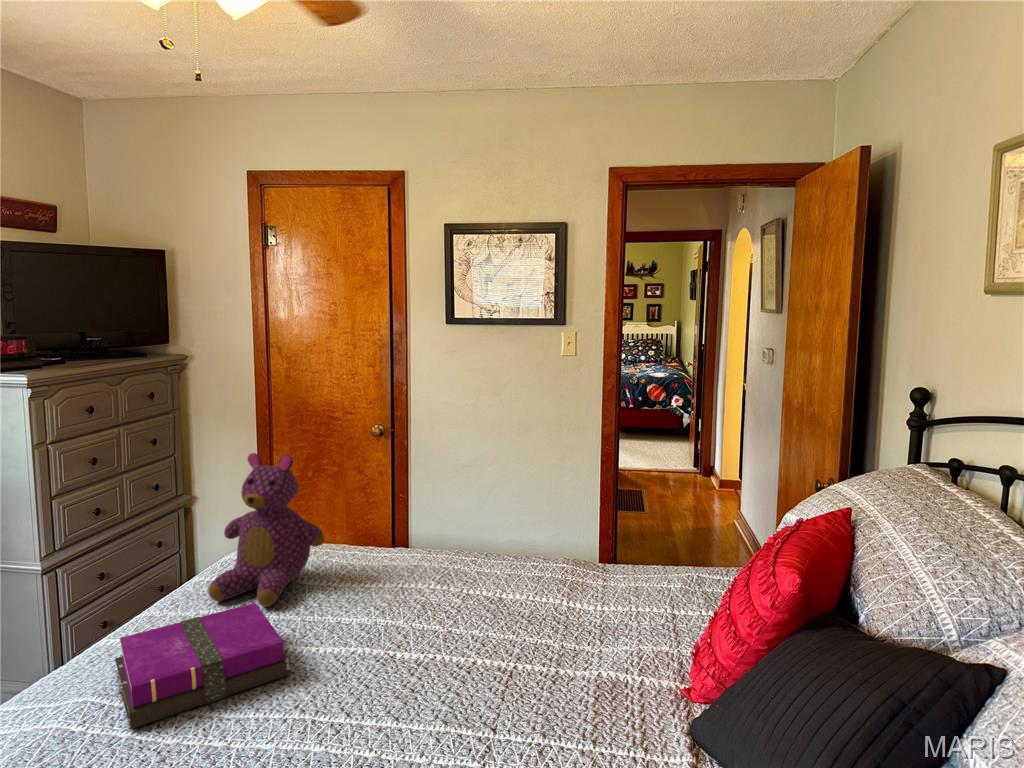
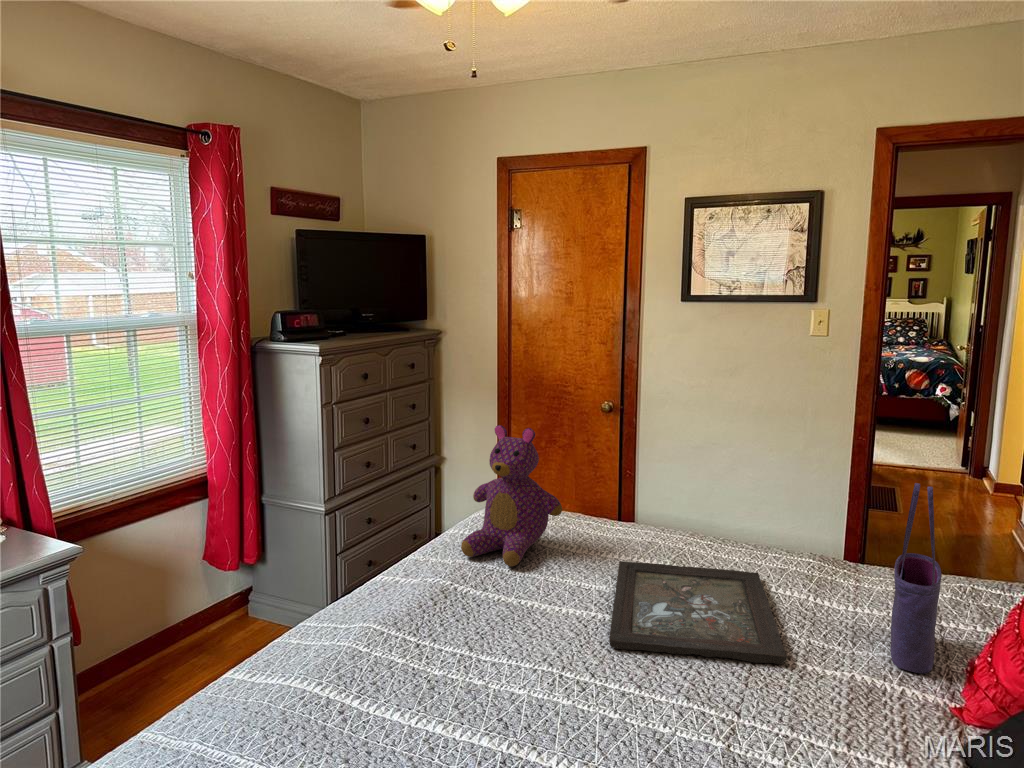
tote bag: none [630,488,667,660] -> present [891,483,942,674]
tray: none [369,583,541,682] -> present [609,561,787,664]
notebook: present [115,603,291,729] -> none [392,561,537,655]

